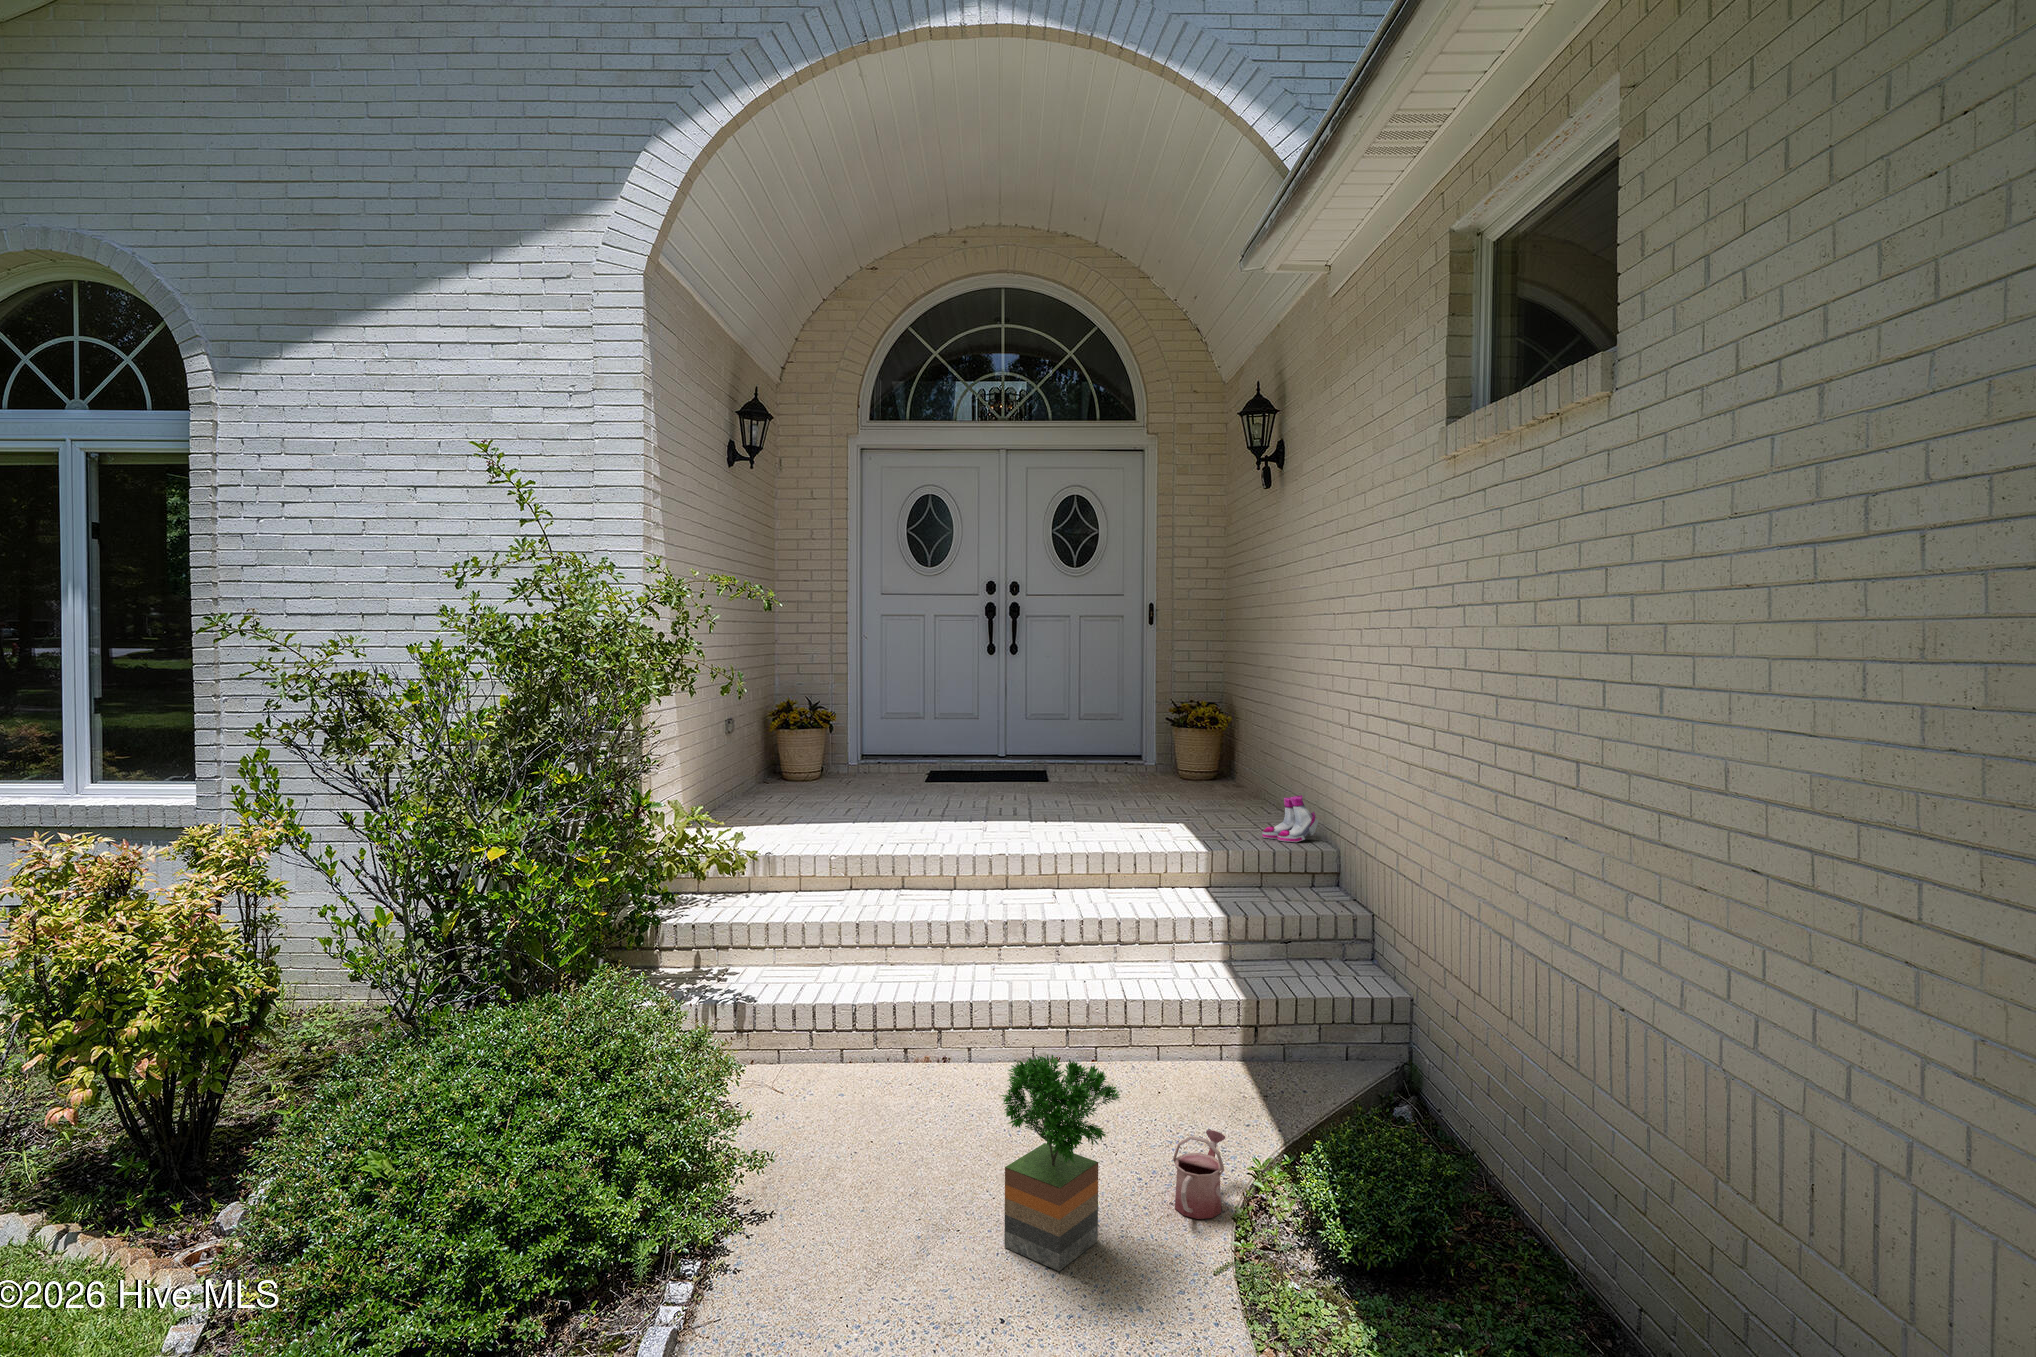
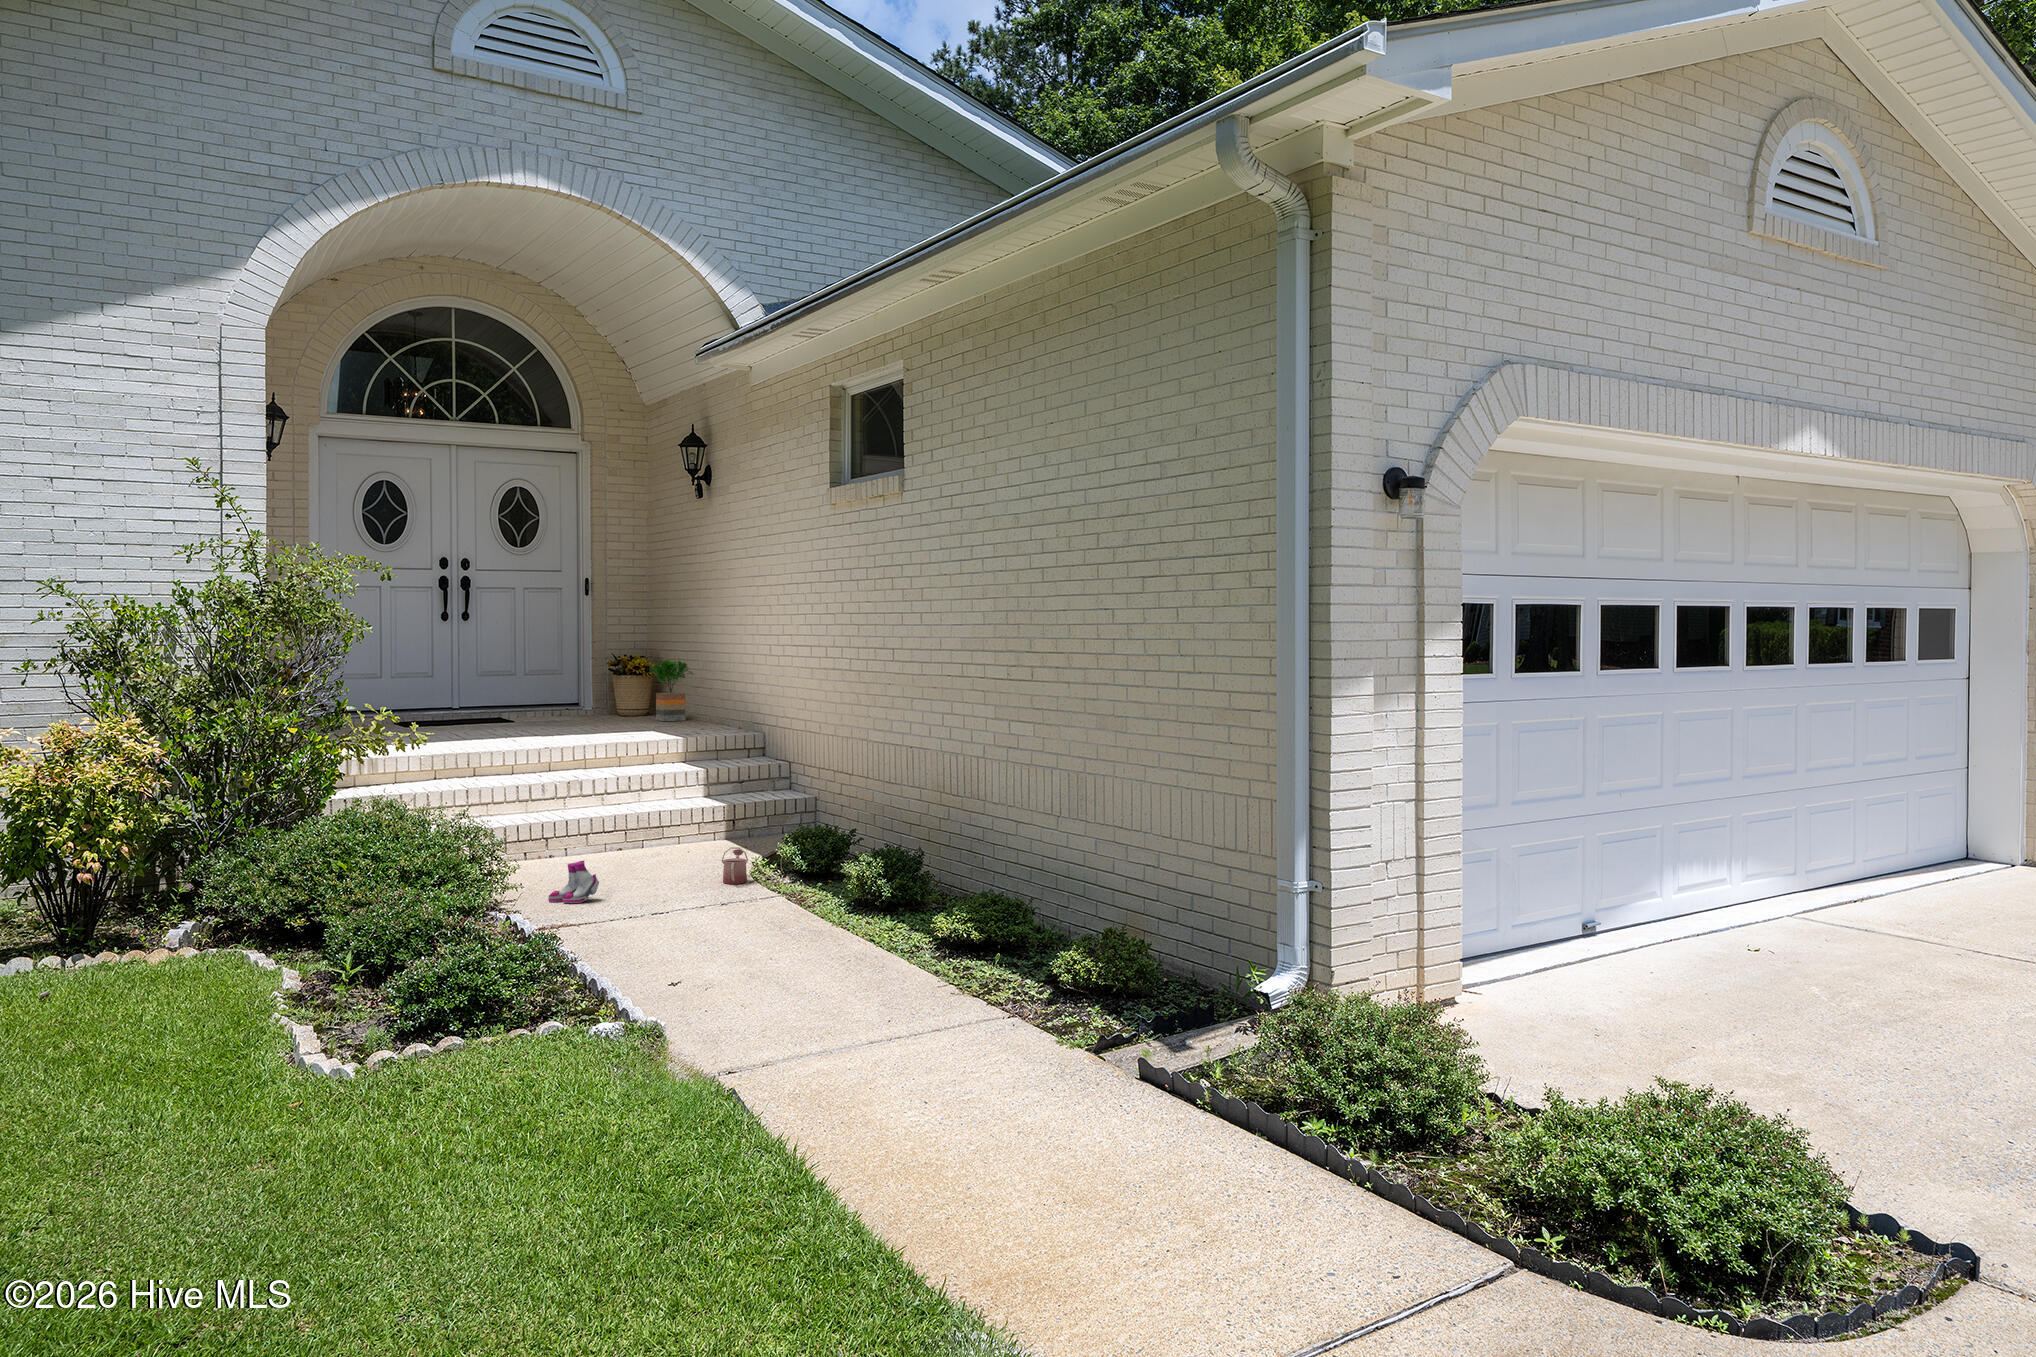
boots: present [1262,795,1318,842] -> present [548,860,599,903]
potted tree: present [1001,1055,1120,1271] -> present [650,660,693,721]

